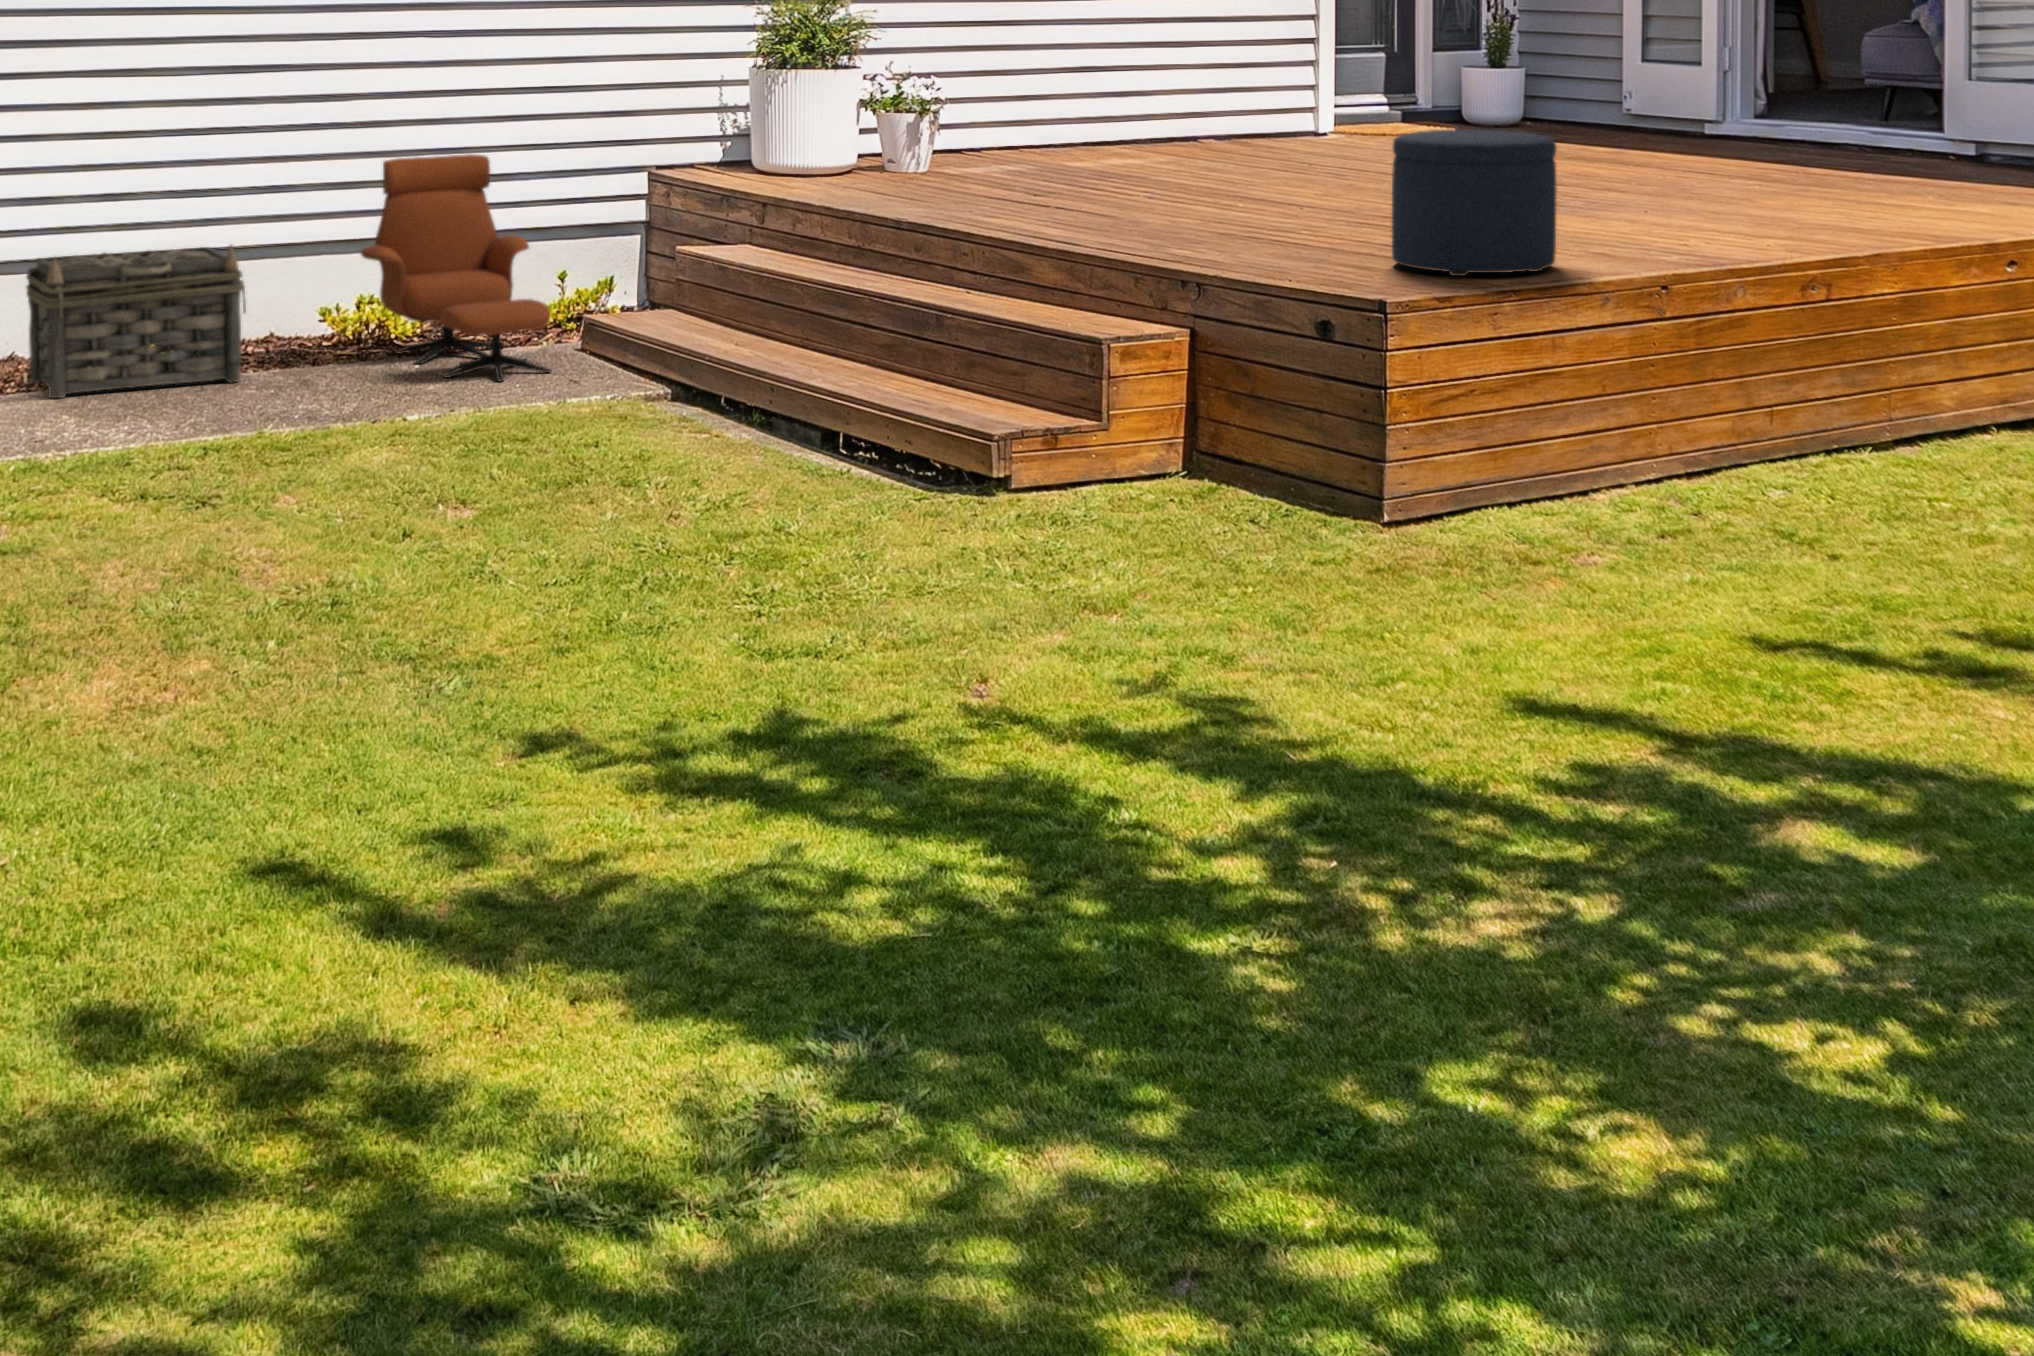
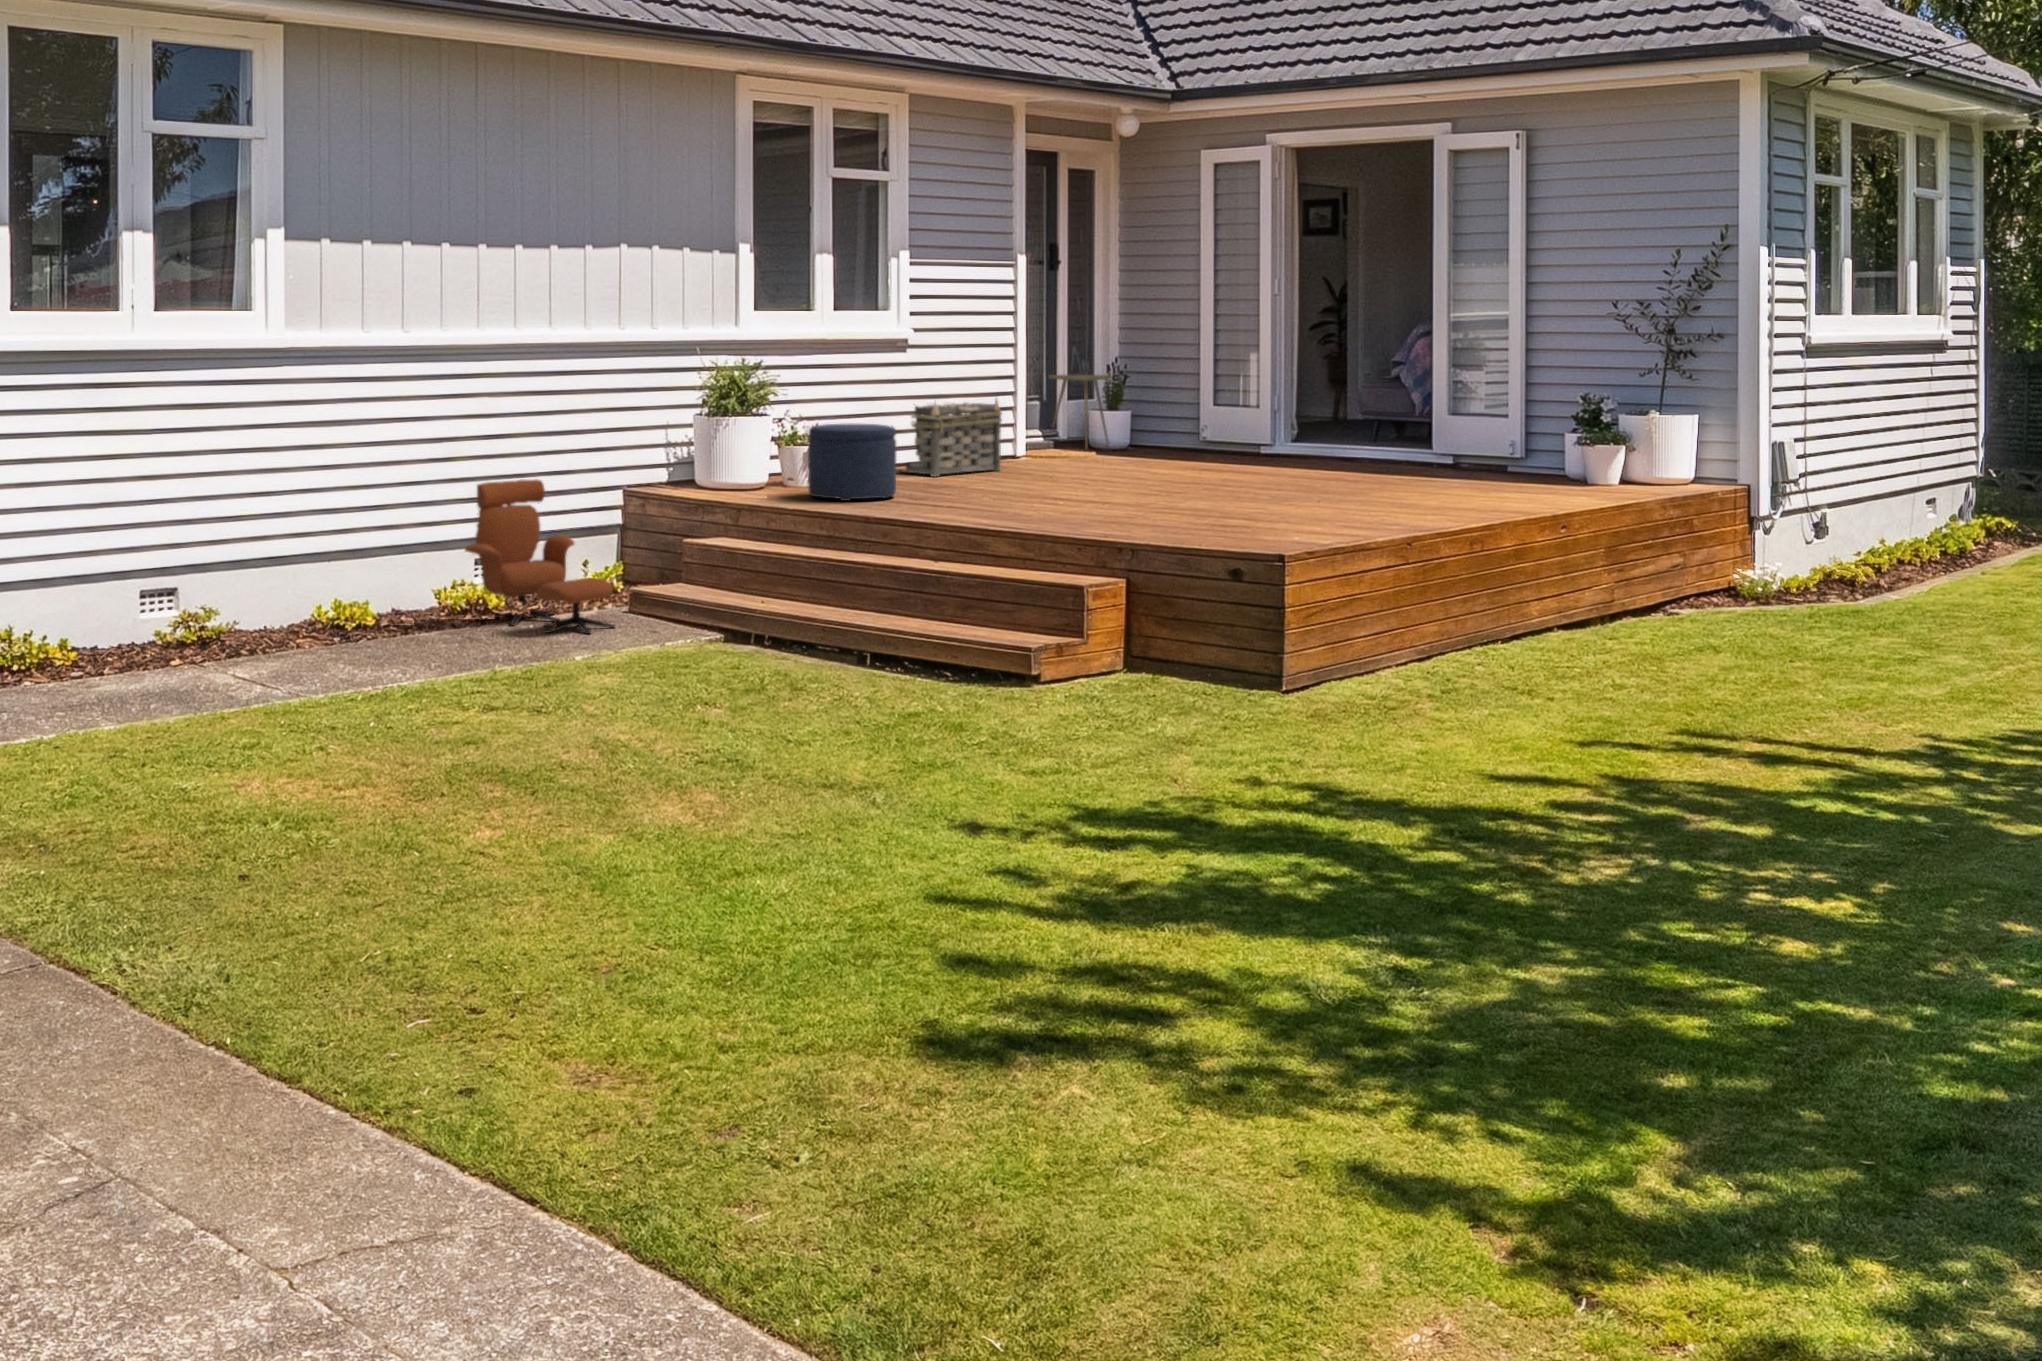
side table: none [1387,12,1483,123] -> present [1047,375,1110,449]
ottoman: present [1392,129,1557,276] -> present [808,424,896,501]
basket: present [26,245,246,398] -> present [896,399,1002,476]

